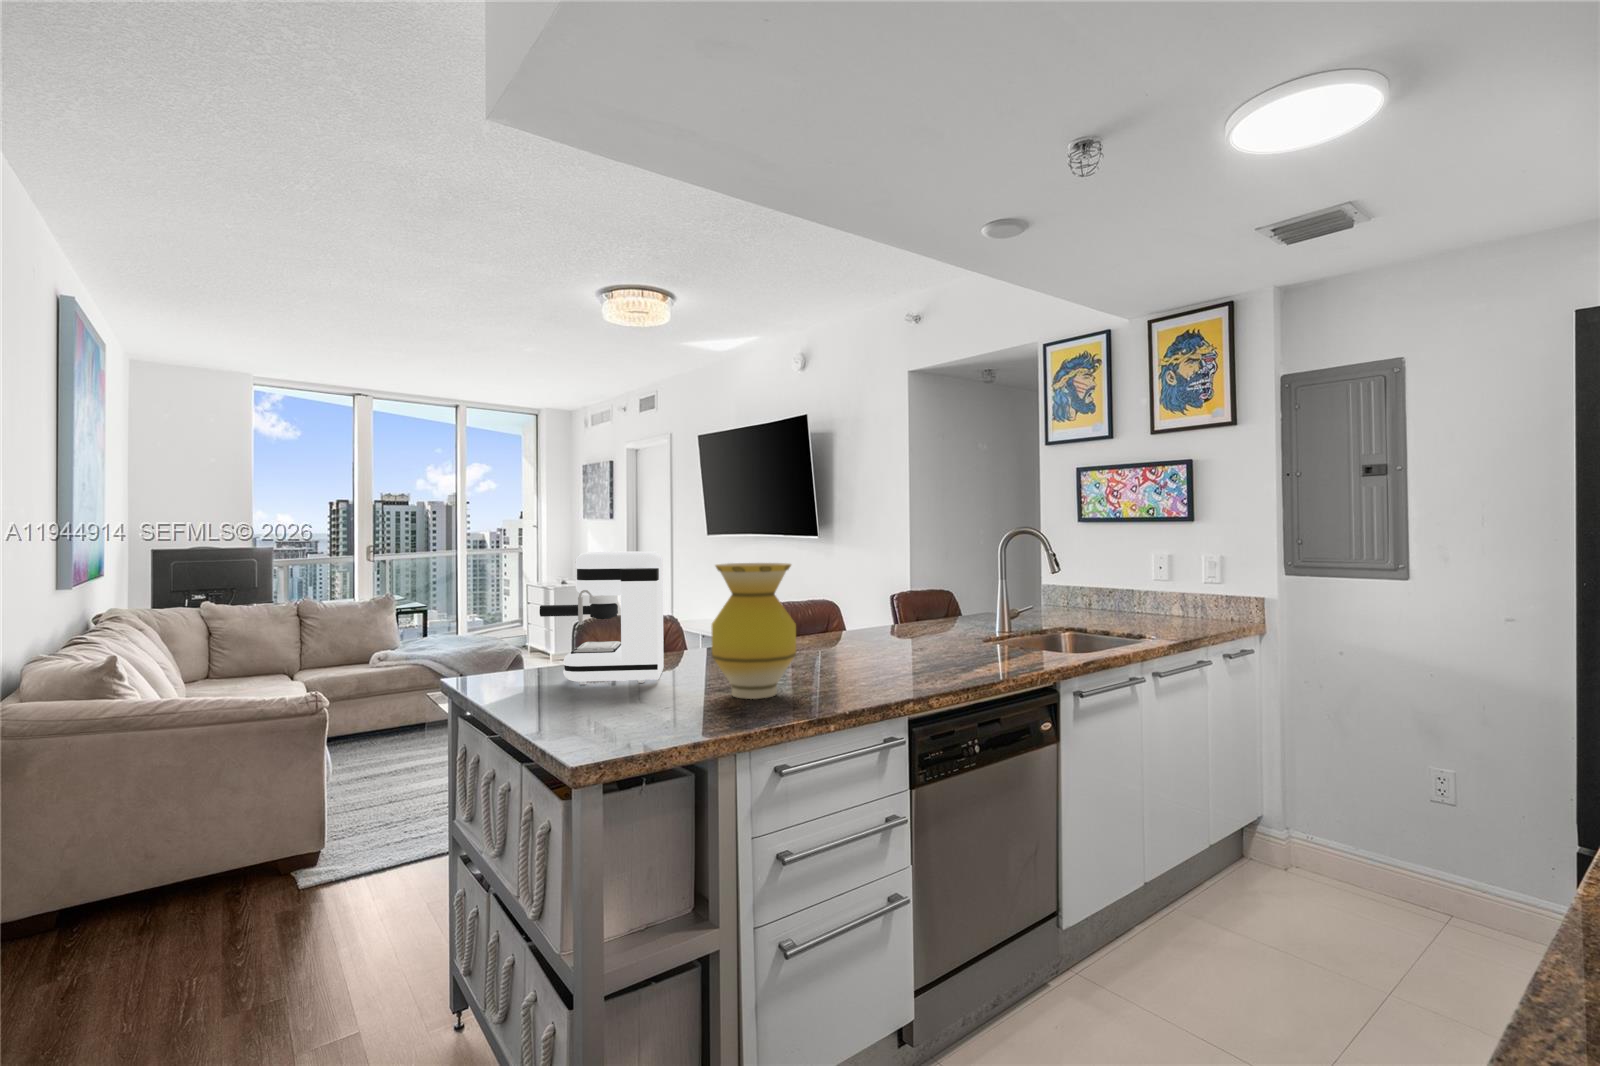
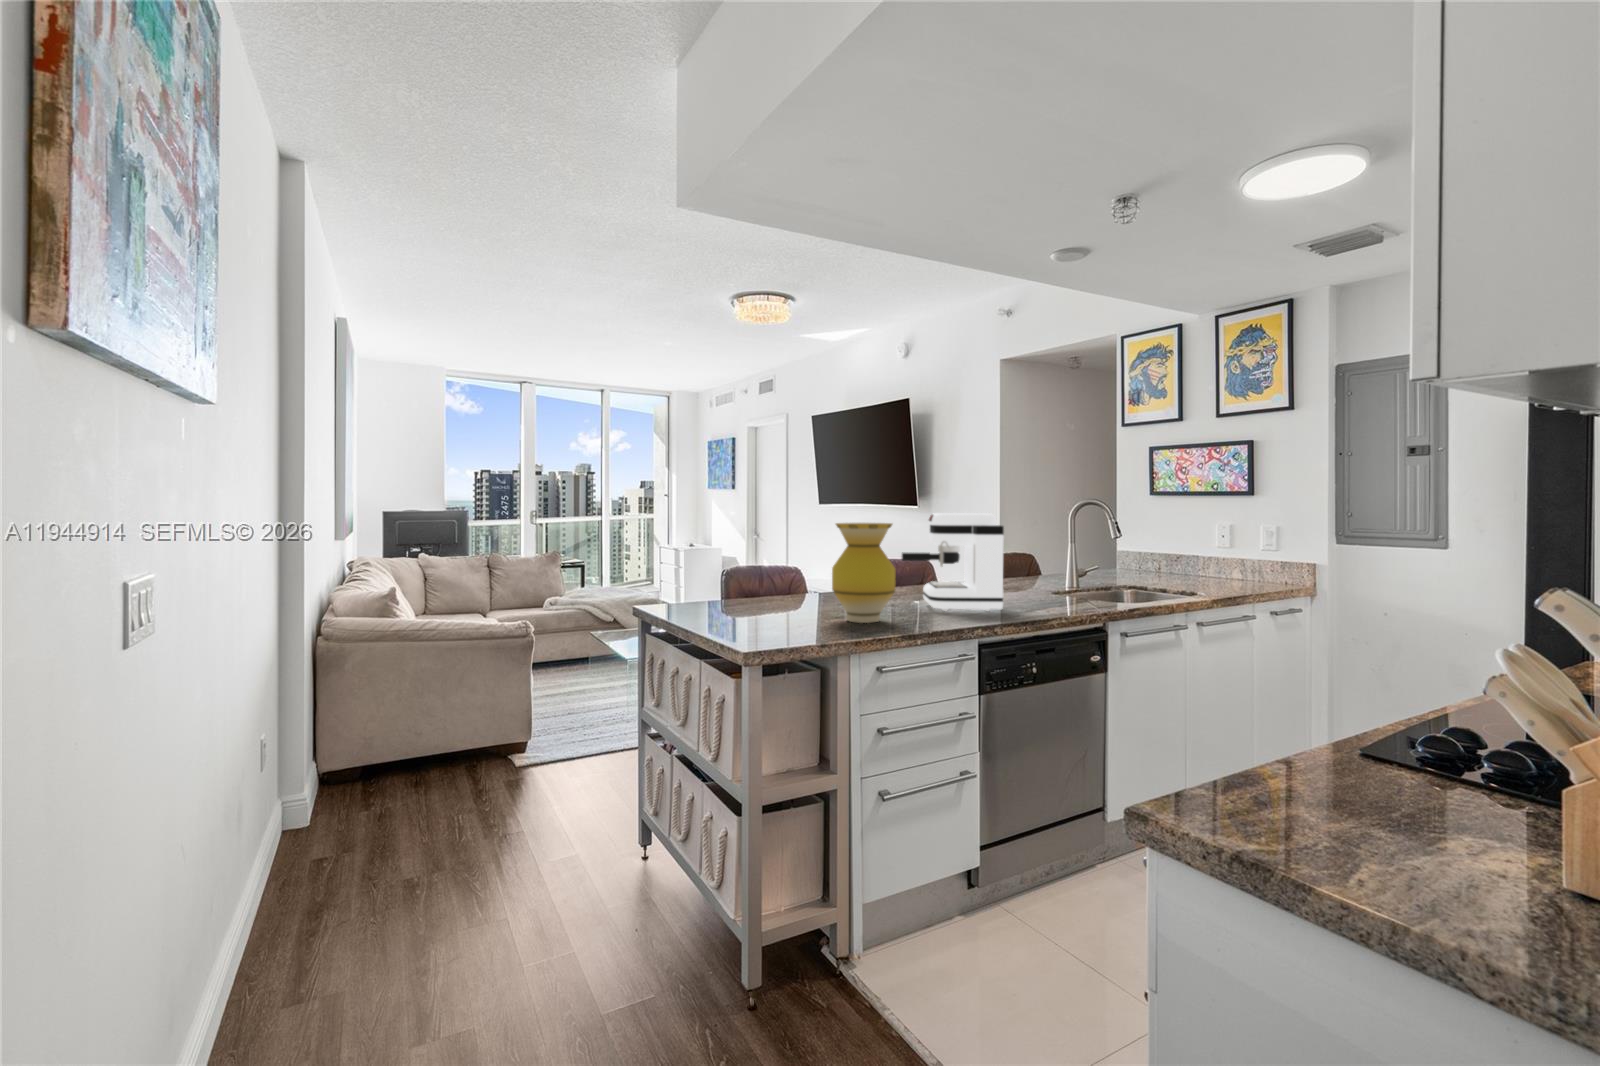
coffee maker: present [540,551,664,685] -> present [902,513,1004,612]

